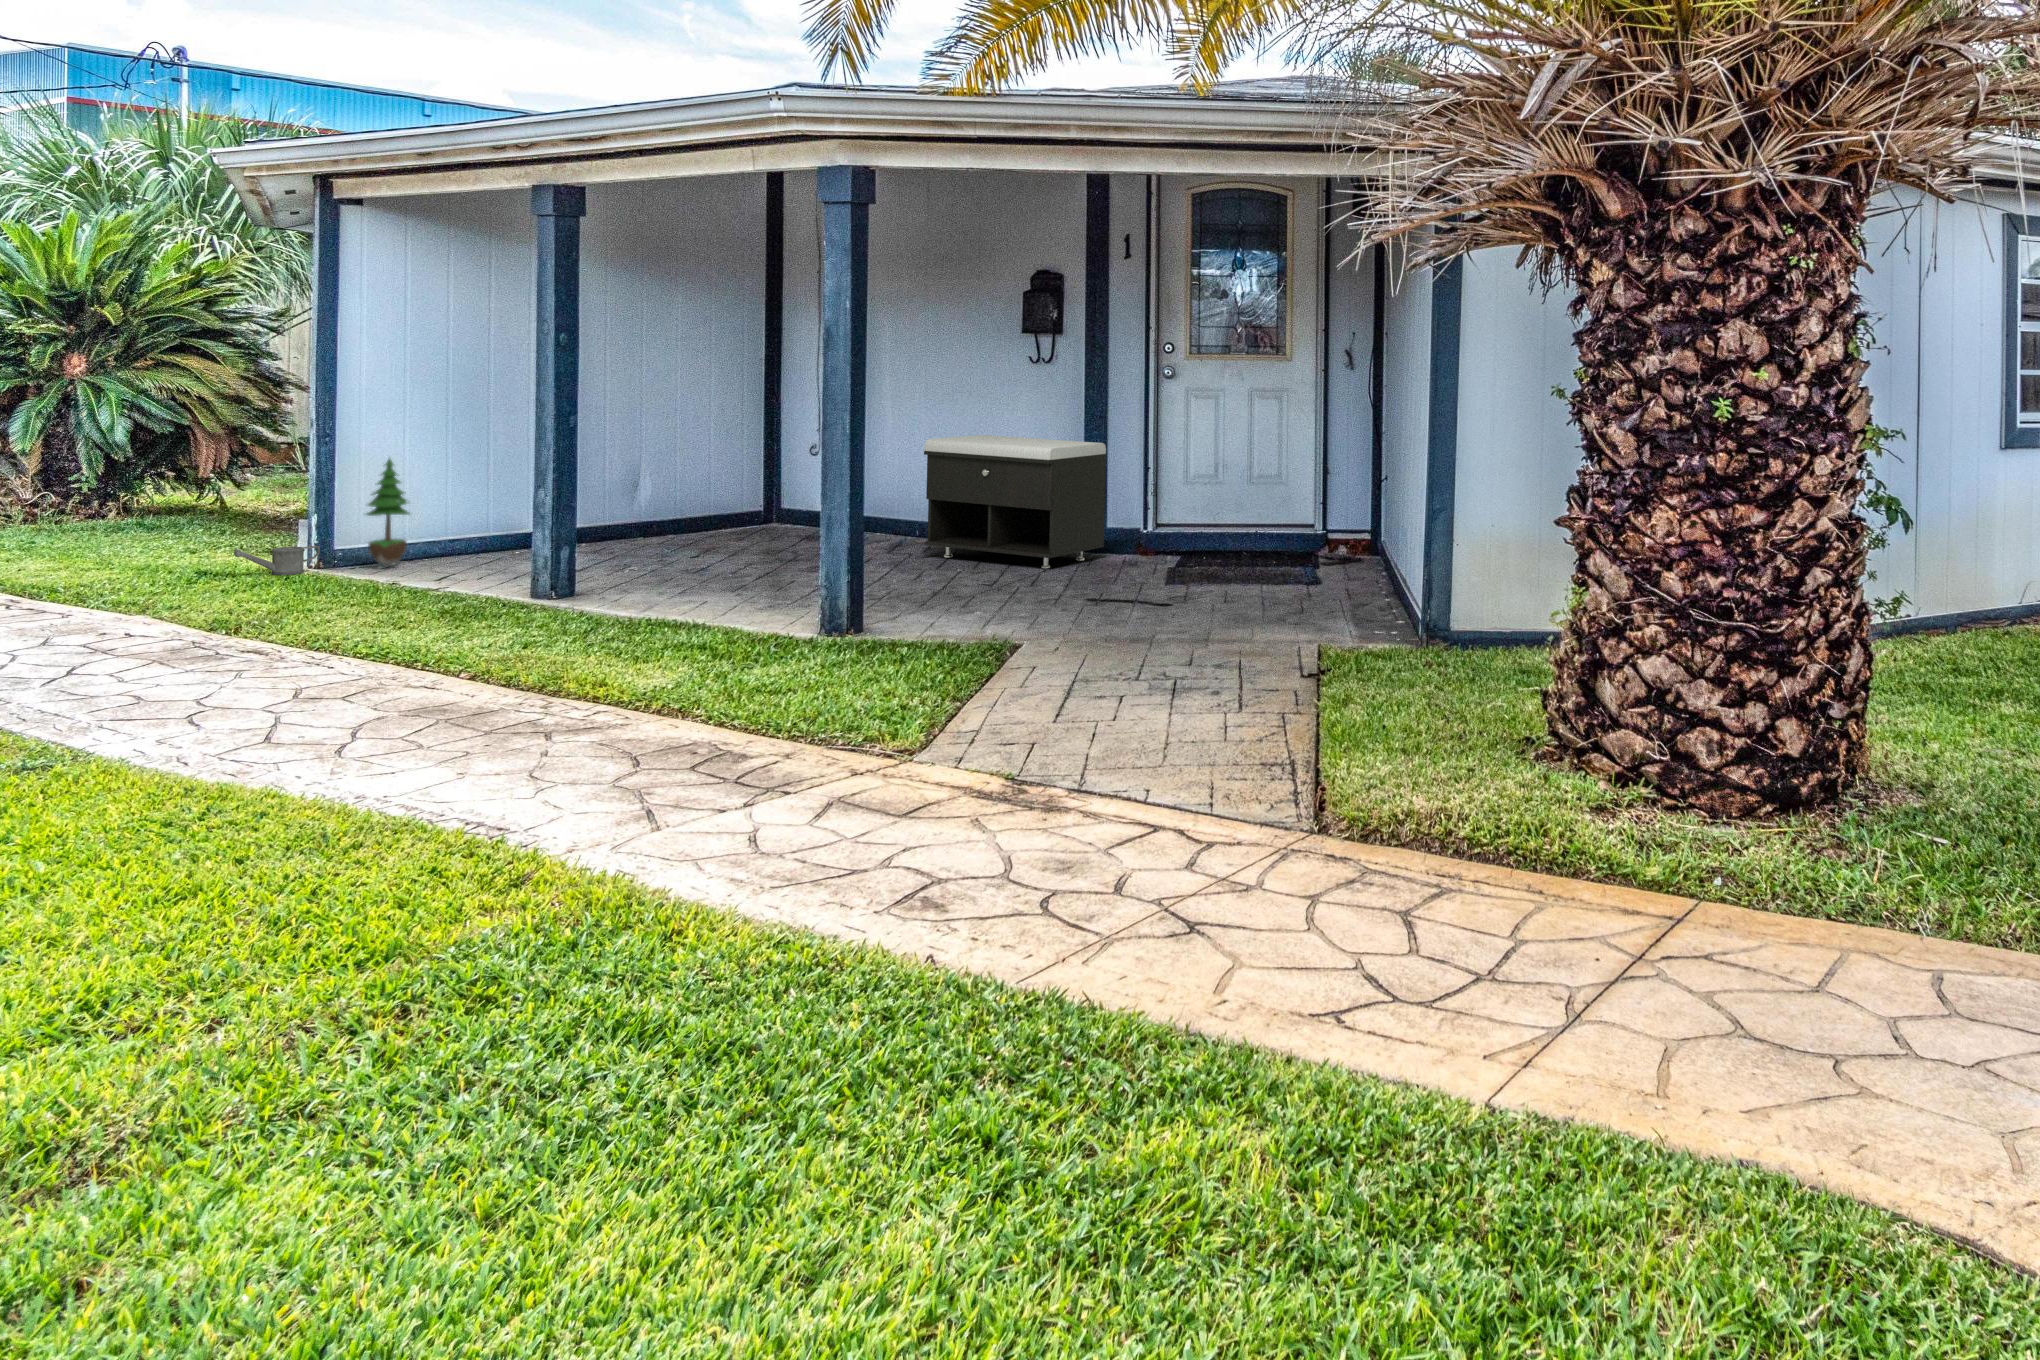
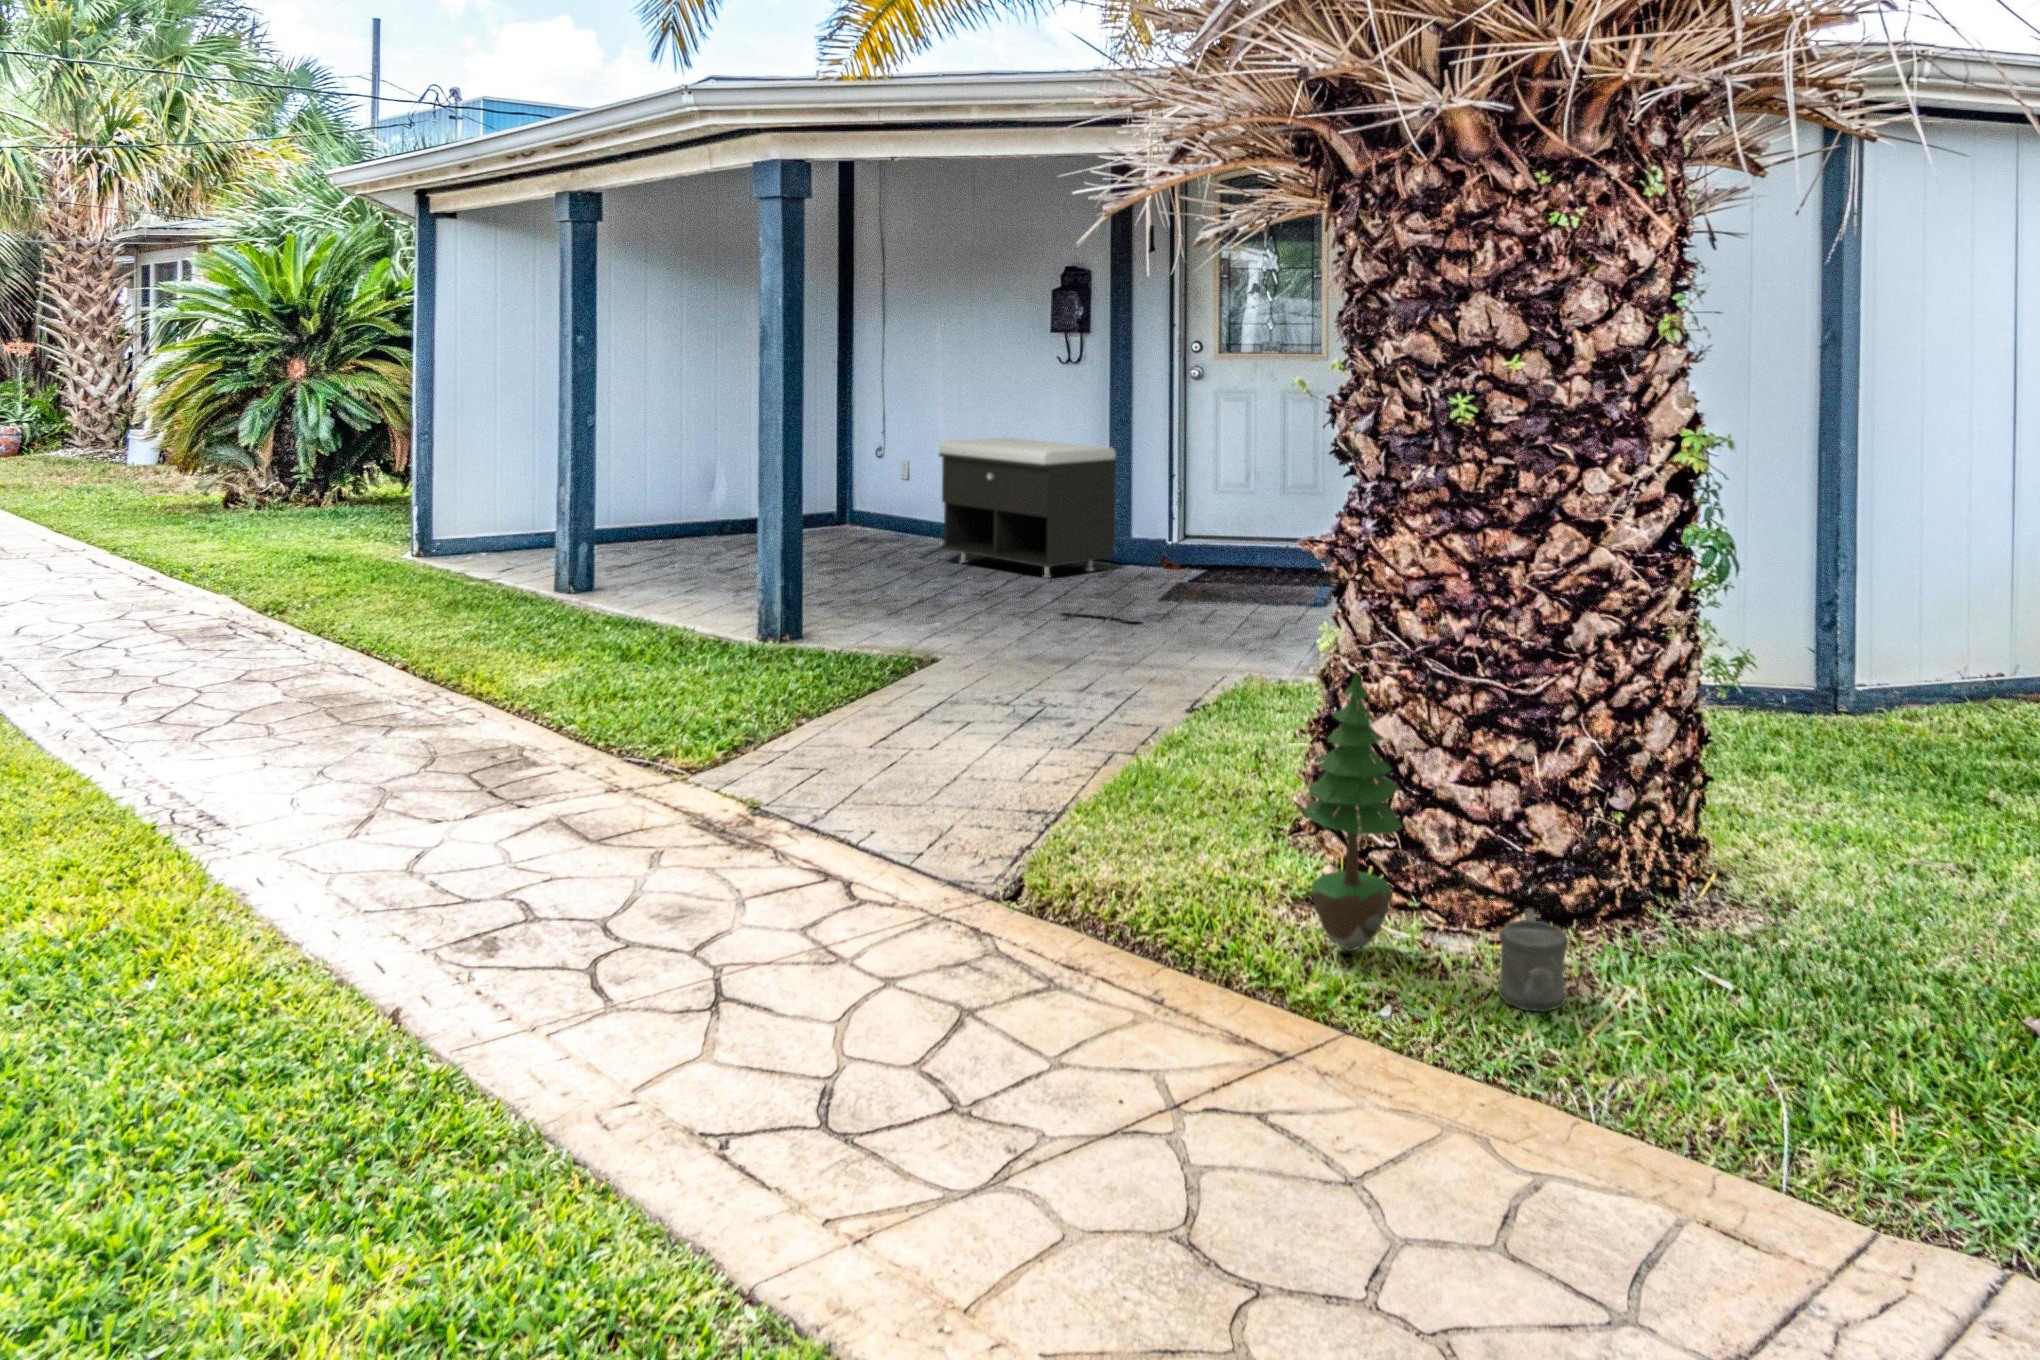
potted tree: present [367,459,409,567] -> present [1304,673,1402,951]
watering can: present [234,546,320,575] -> present [1498,908,1568,1012]

